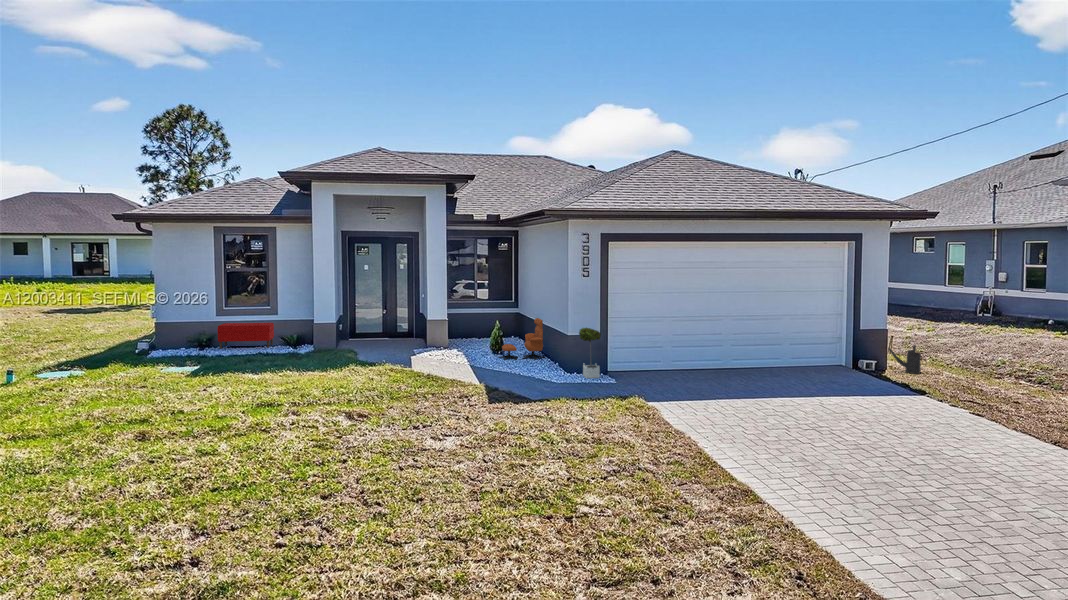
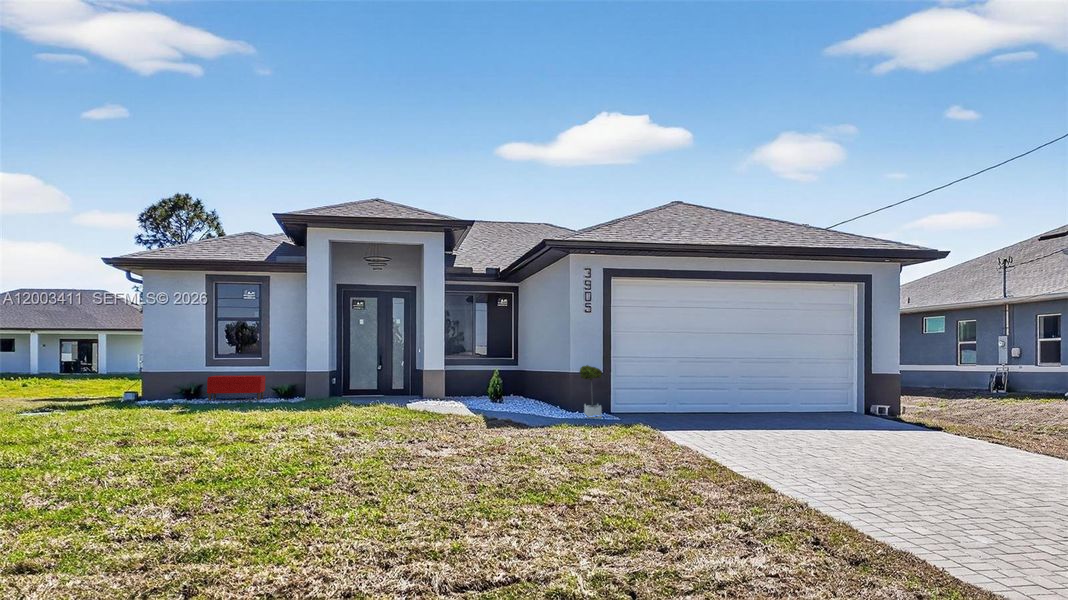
lounge chair: present [499,318,545,360] -> none [497,365,545,407]
watering can: present [889,345,921,374] -> none [899,385,939,415]

